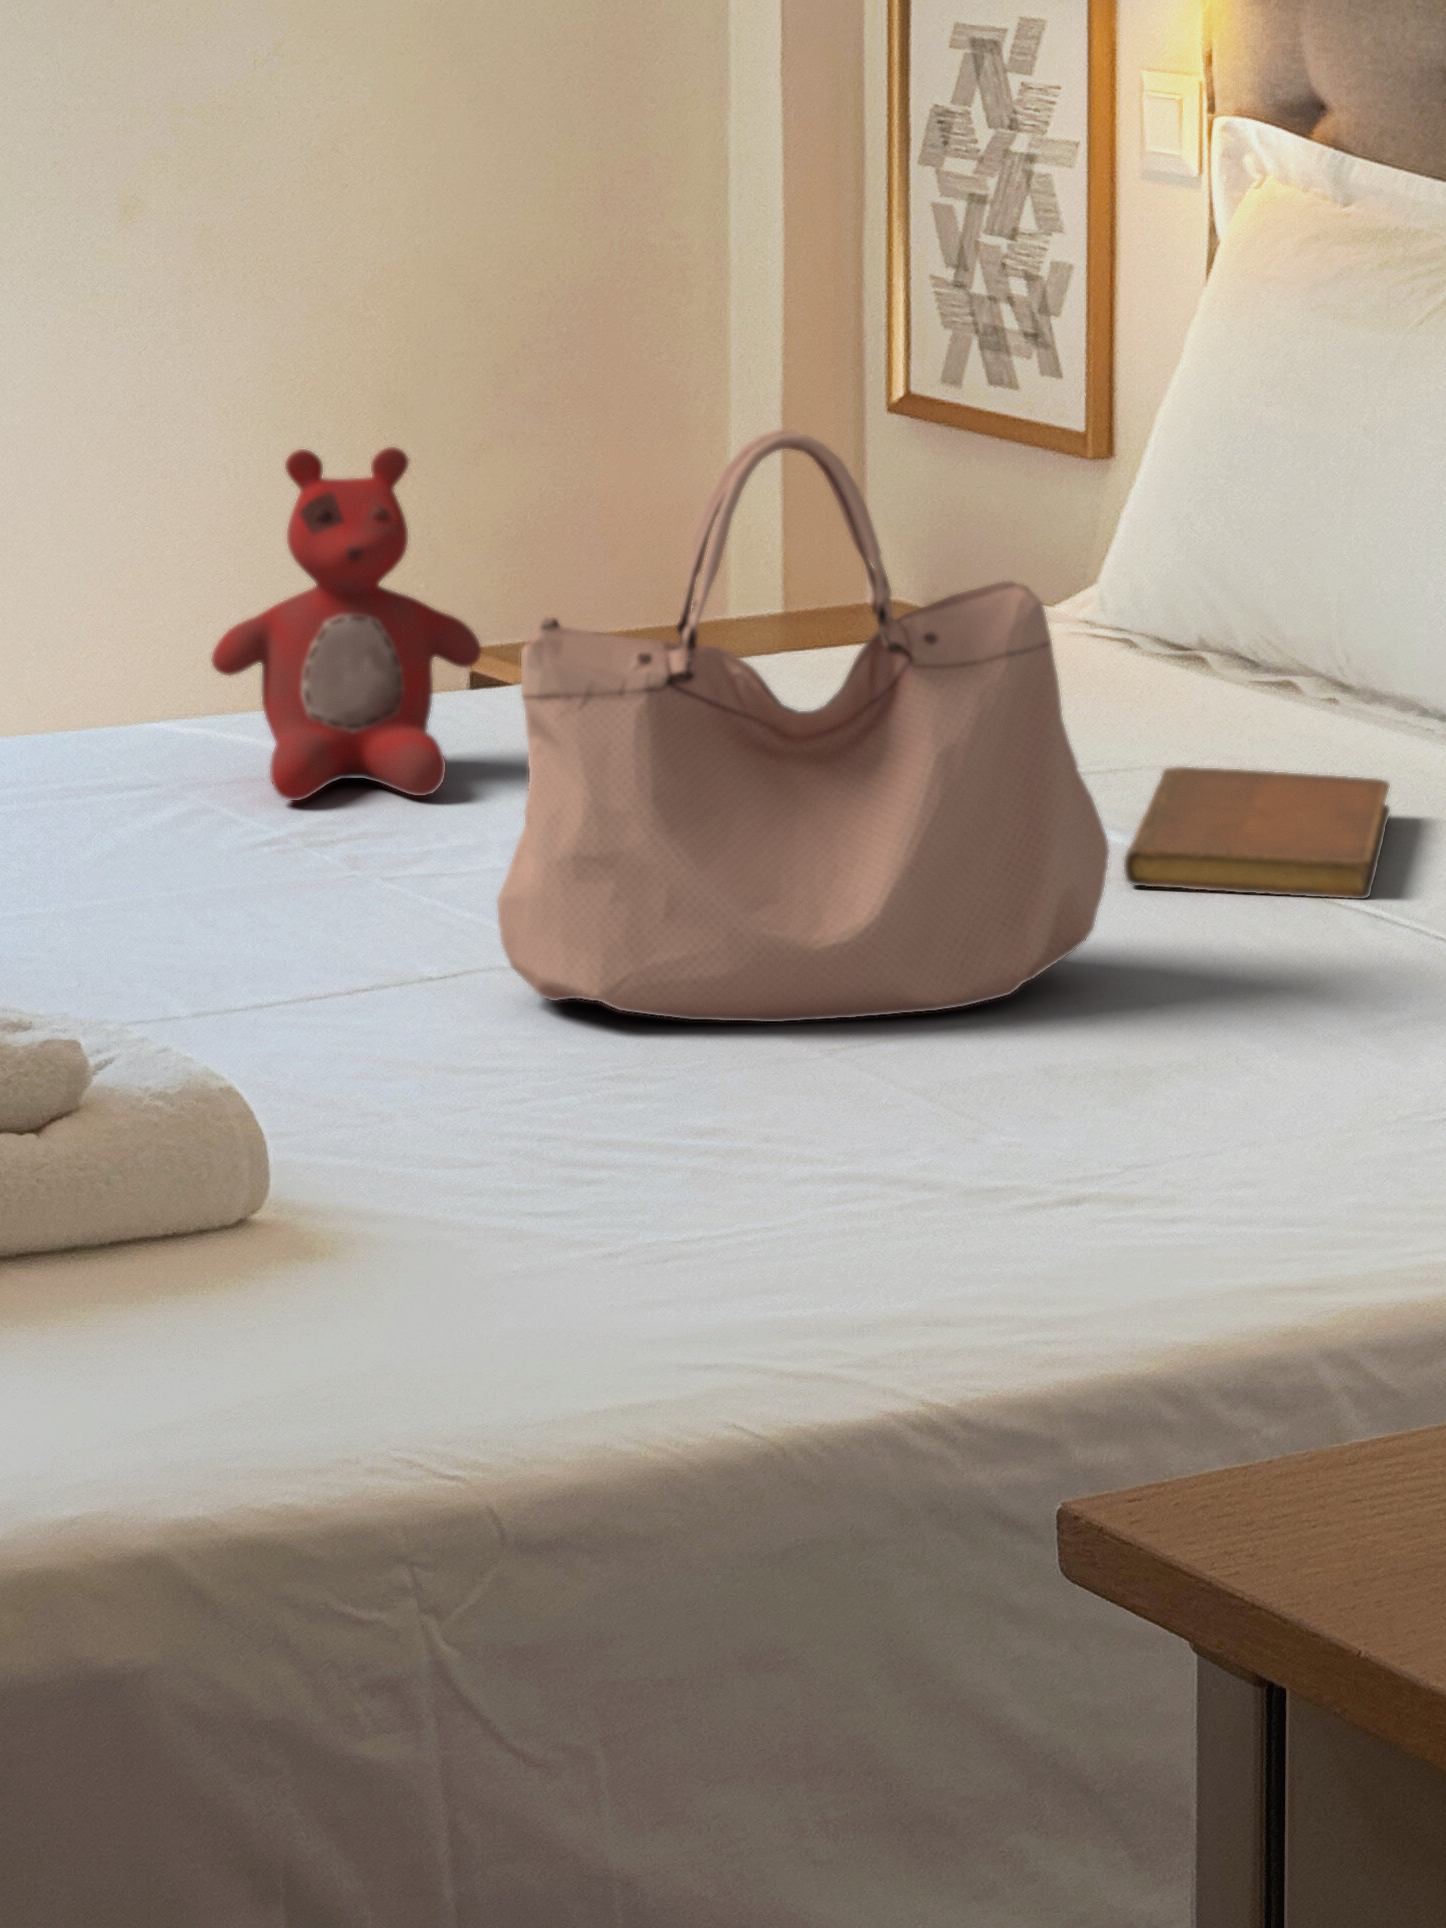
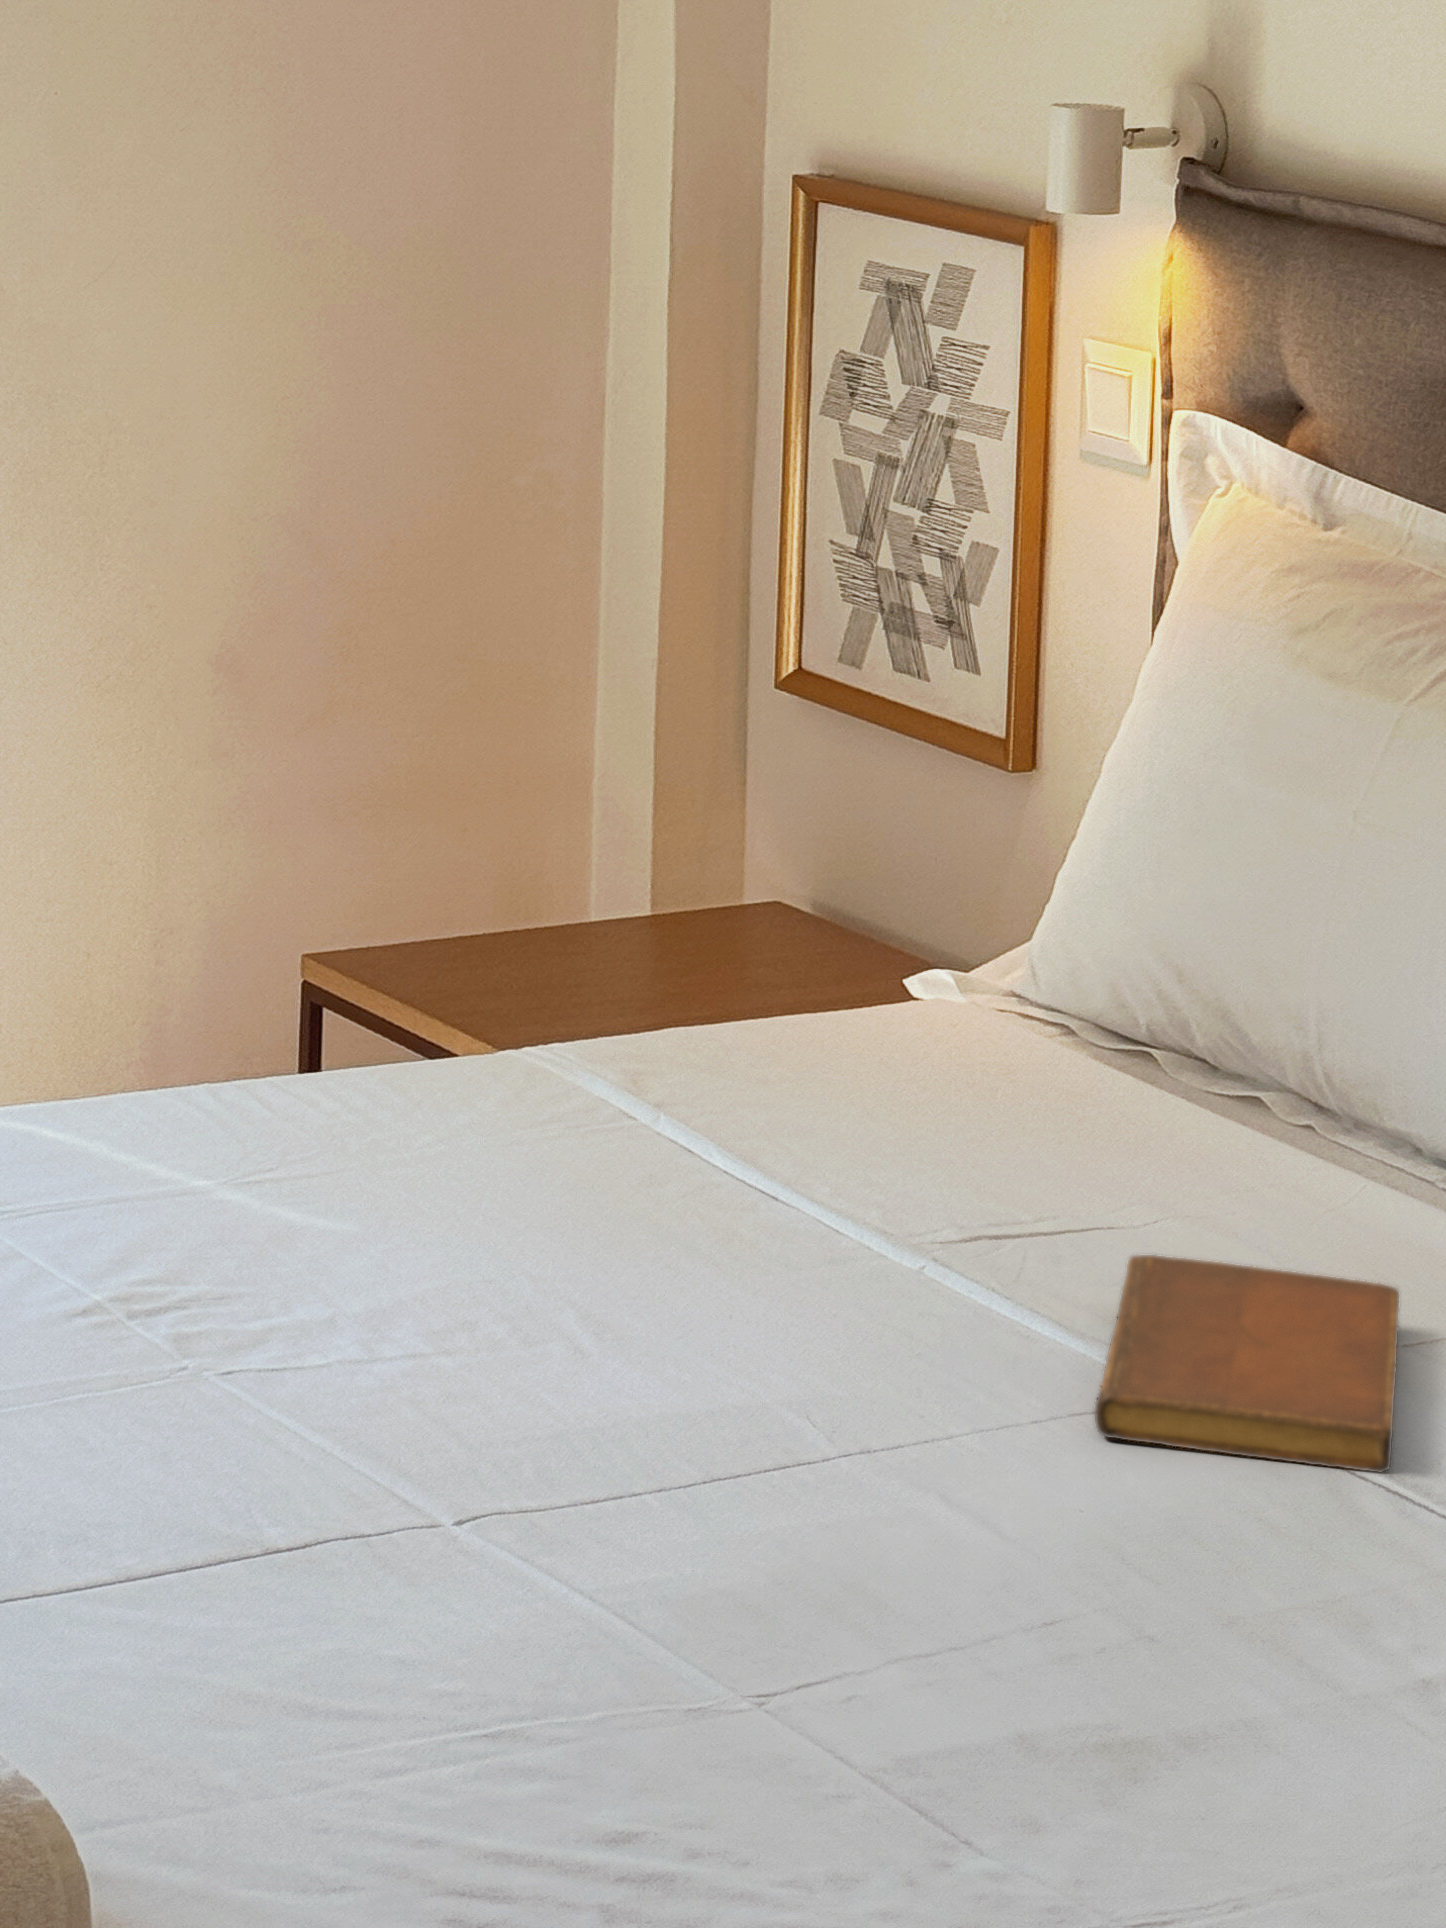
handbag: present [497,430,1109,1022] -> none [361,929,1098,1662]
stuffed bear: present [212,447,482,801] -> none [22,824,333,1244]

